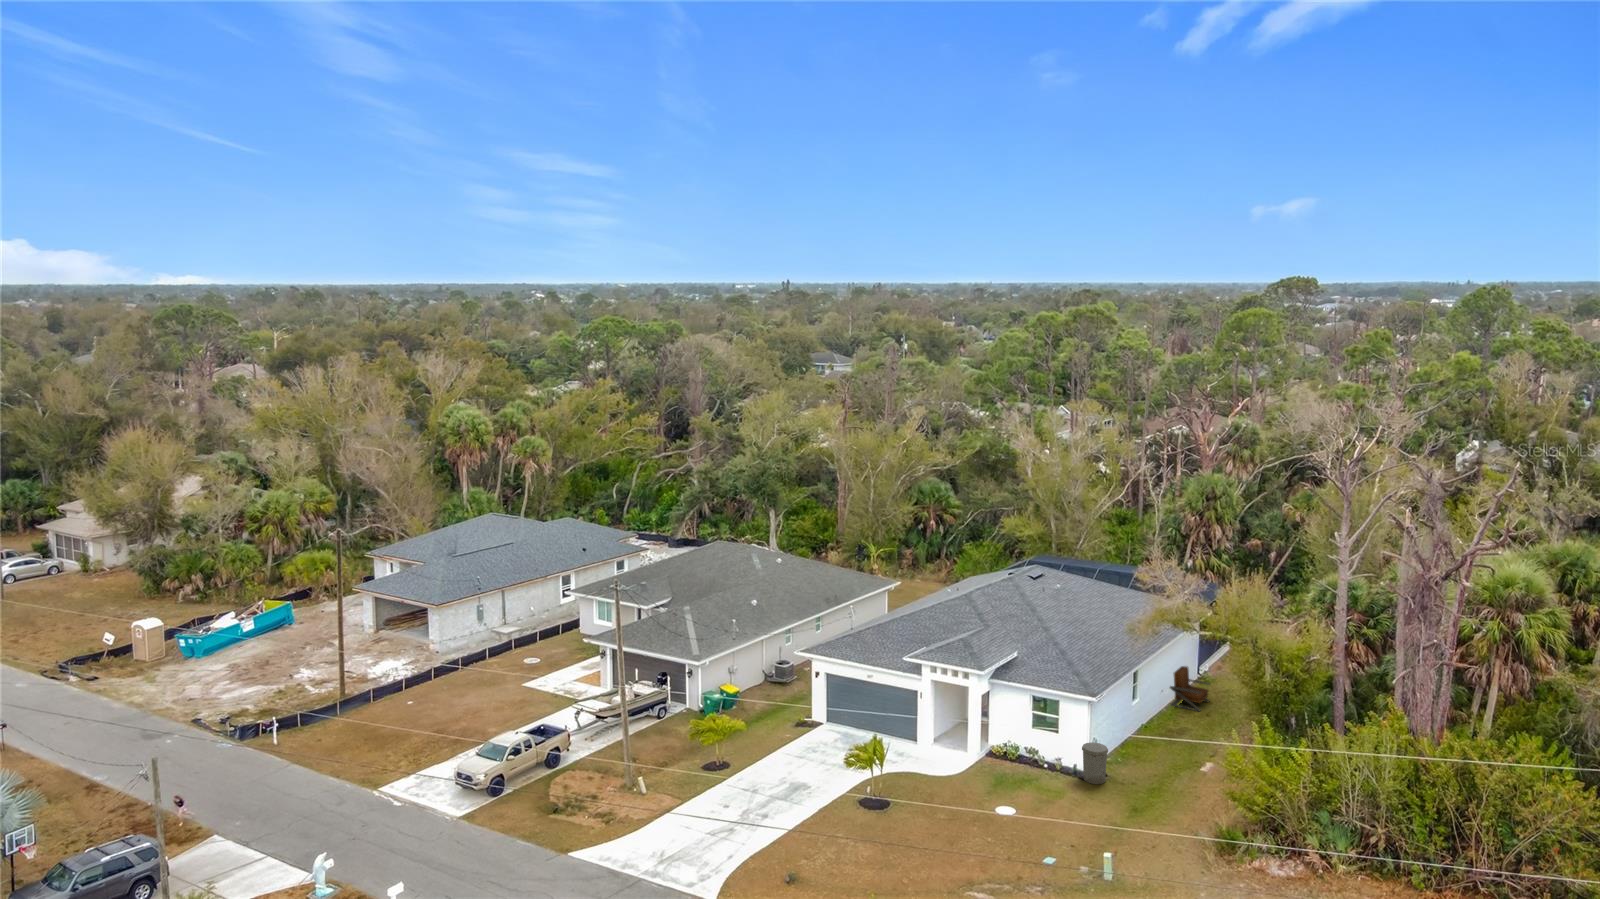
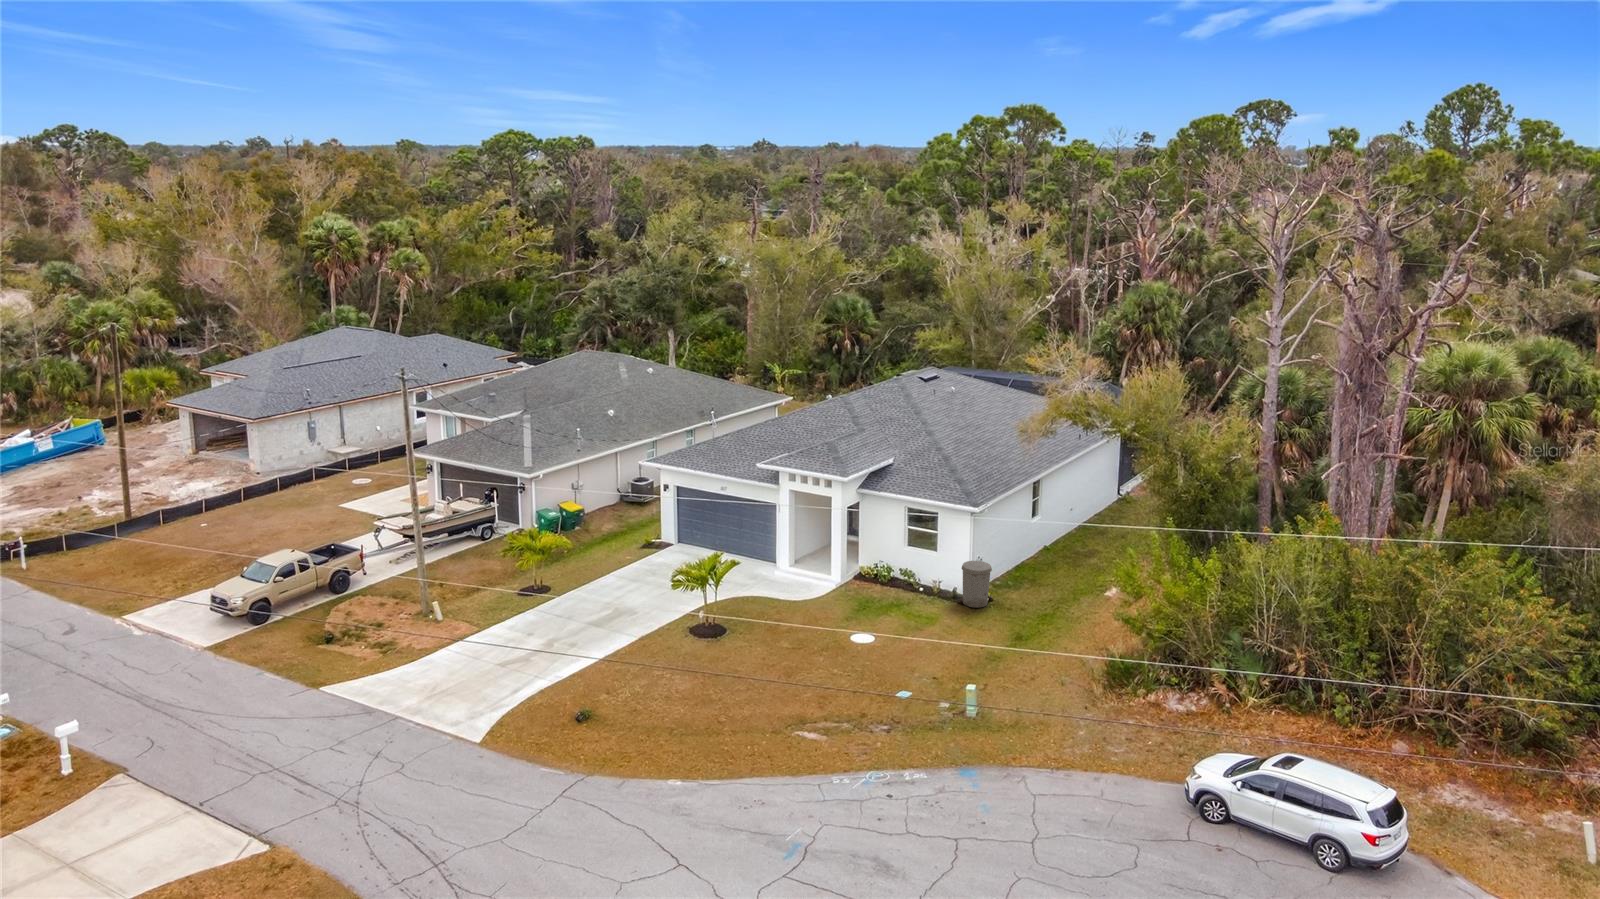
lounge chair: present [1170,666,1210,711] -> none [1077,481,1124,531]

